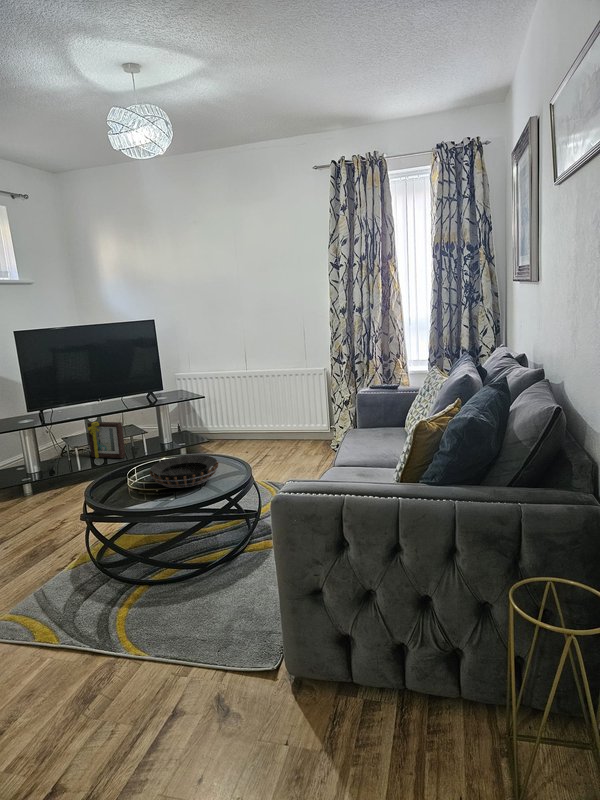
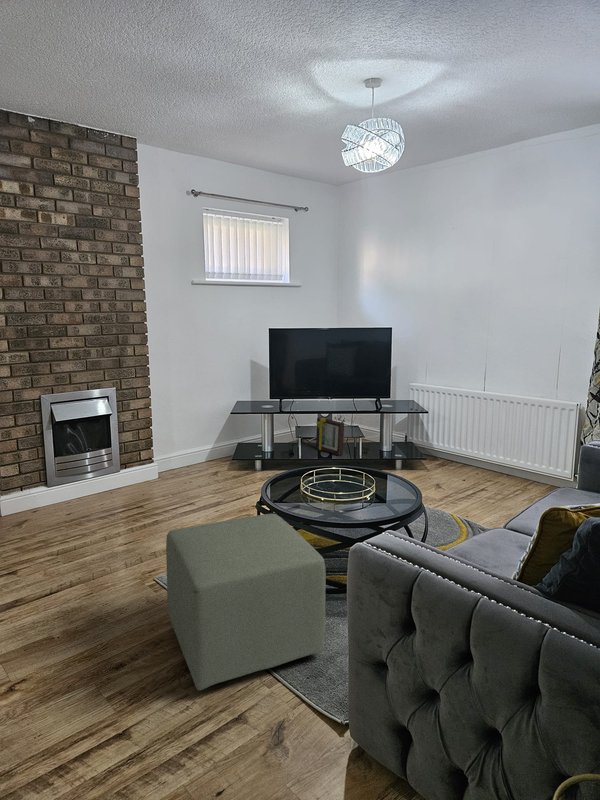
decorative bowl: present [149,455,218,488] -> none [317,472,384,505]
ottoman: none [13,512,222,710] -> present [166,514,326,691]

